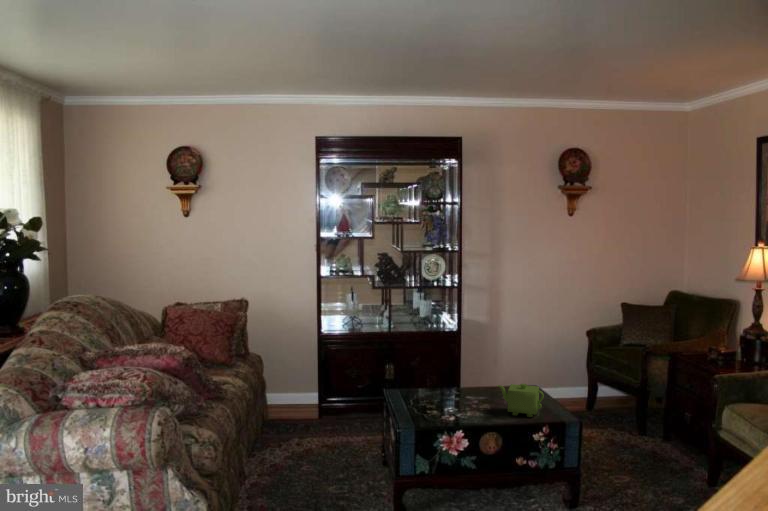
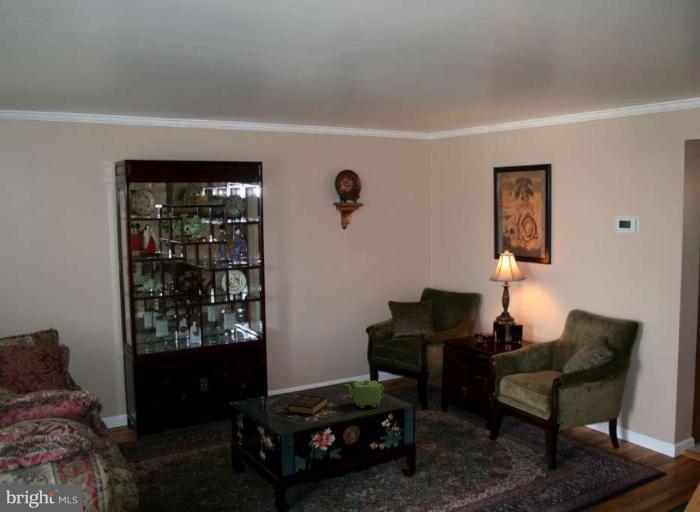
hardback book: none [431,391,480,414] -> present [288,394,327,415]

